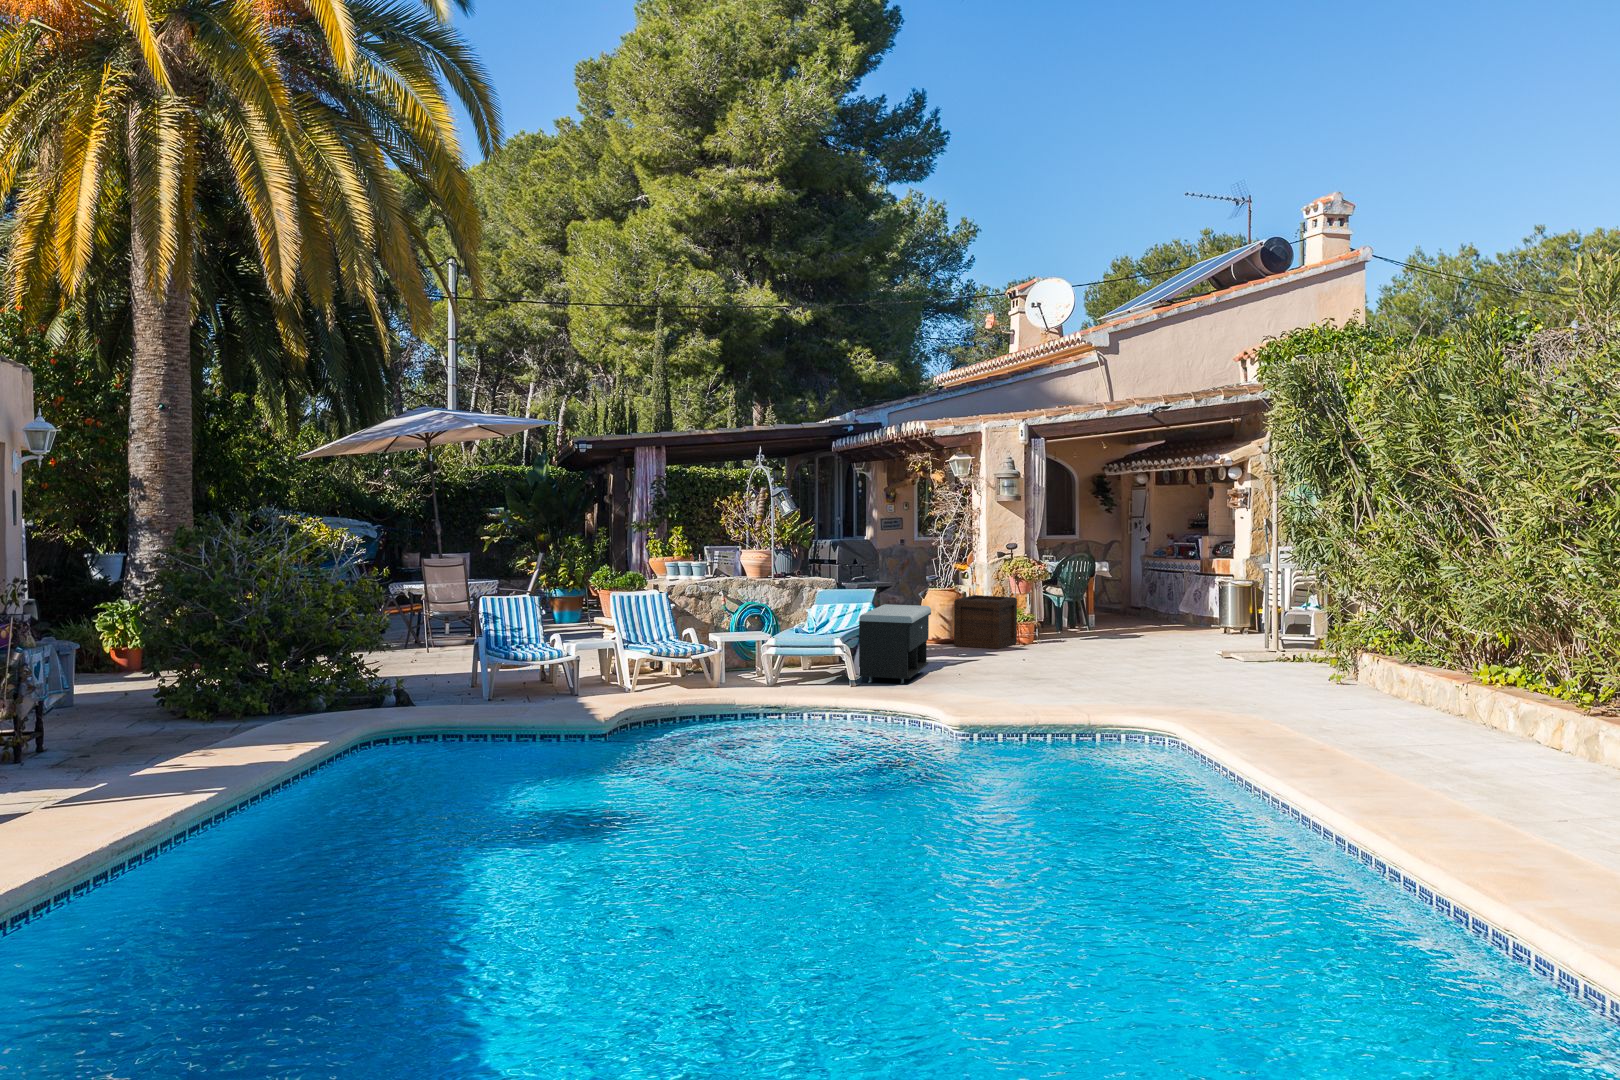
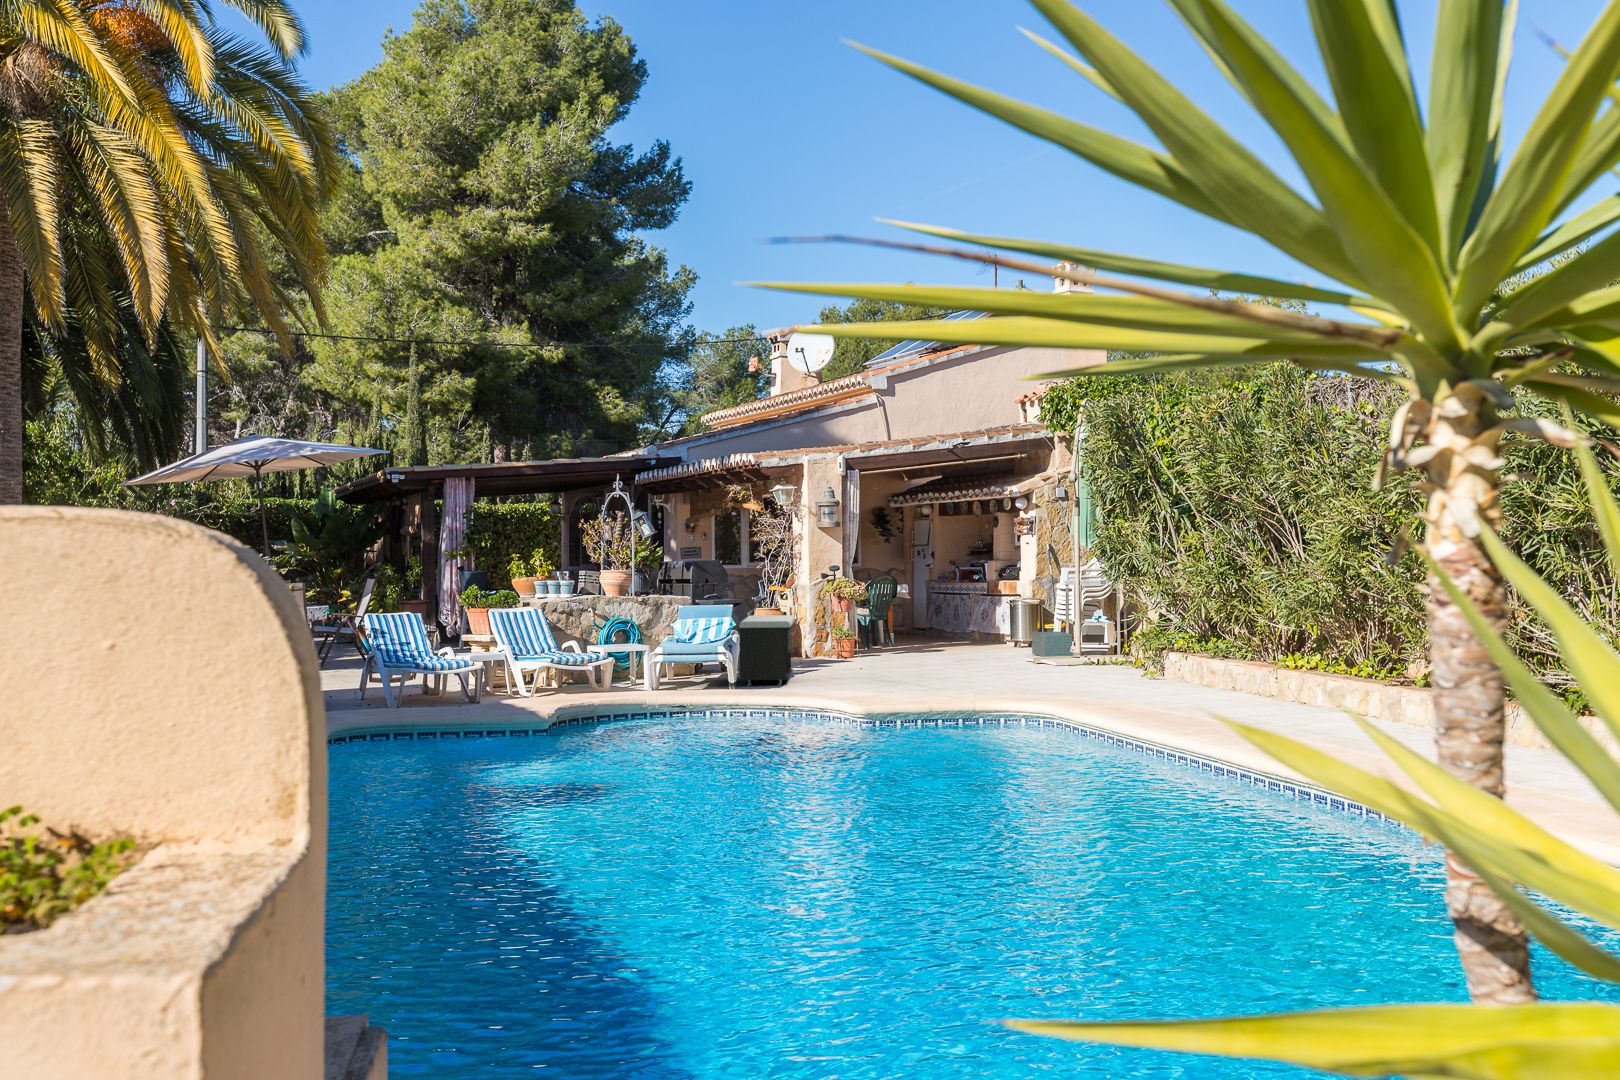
wooden crate: present [954,595,1017,649] -> none [789,615,844,664]
storage box: none [1230,624,1276,654] -> present [1032,632,1073,657]

